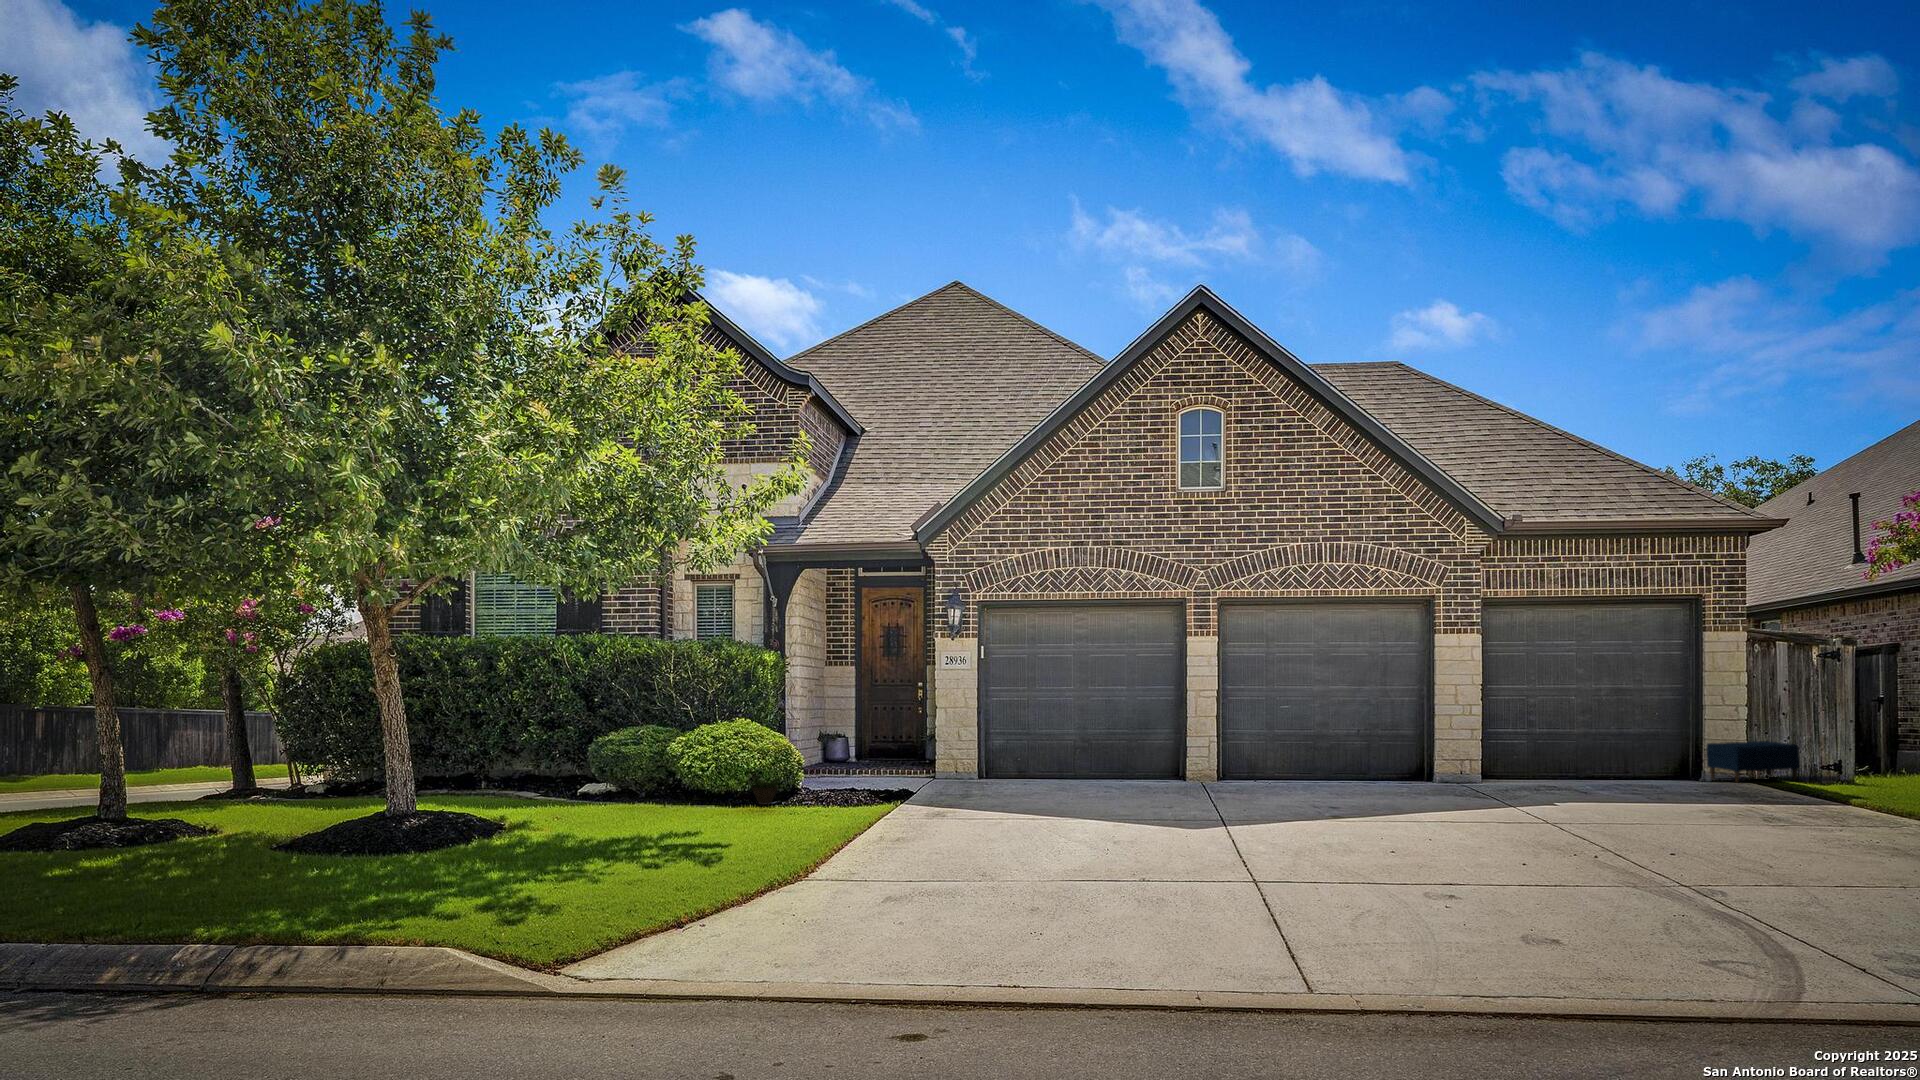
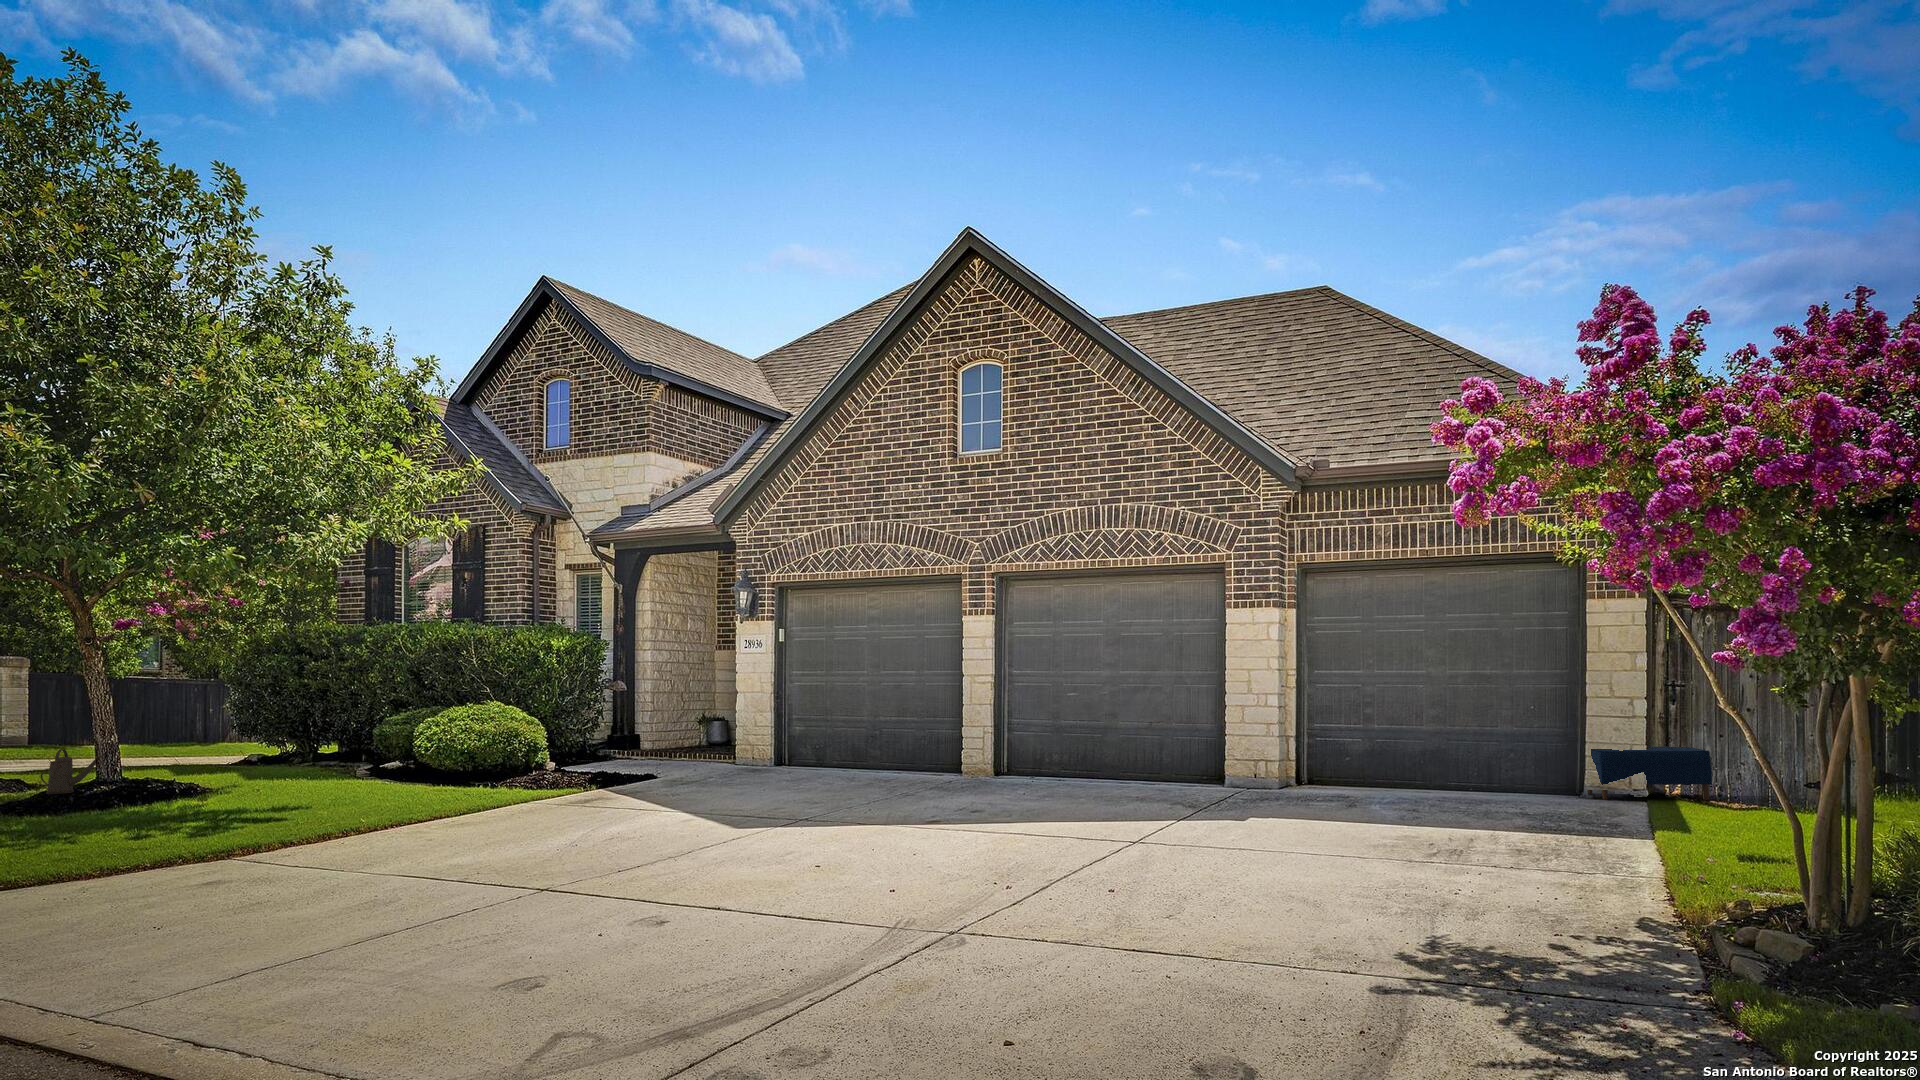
decorative plant: present [752,778,780,805] -> none [462,752,508,778]
watering can: none [317,796,387,850] -> present [40,749,96,794]

